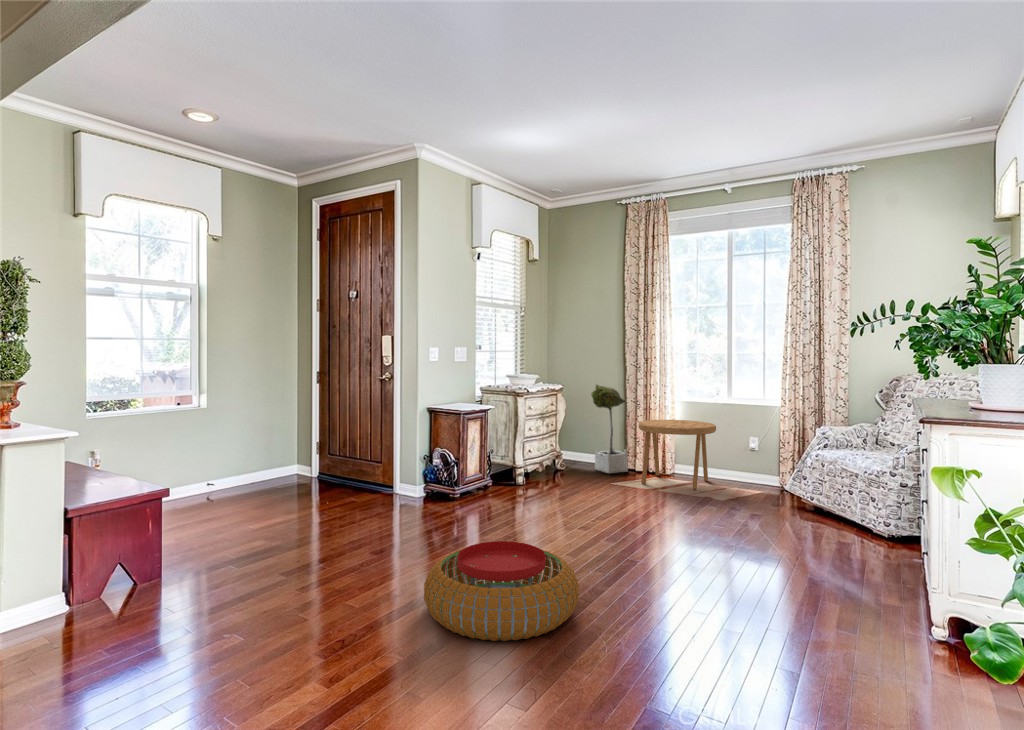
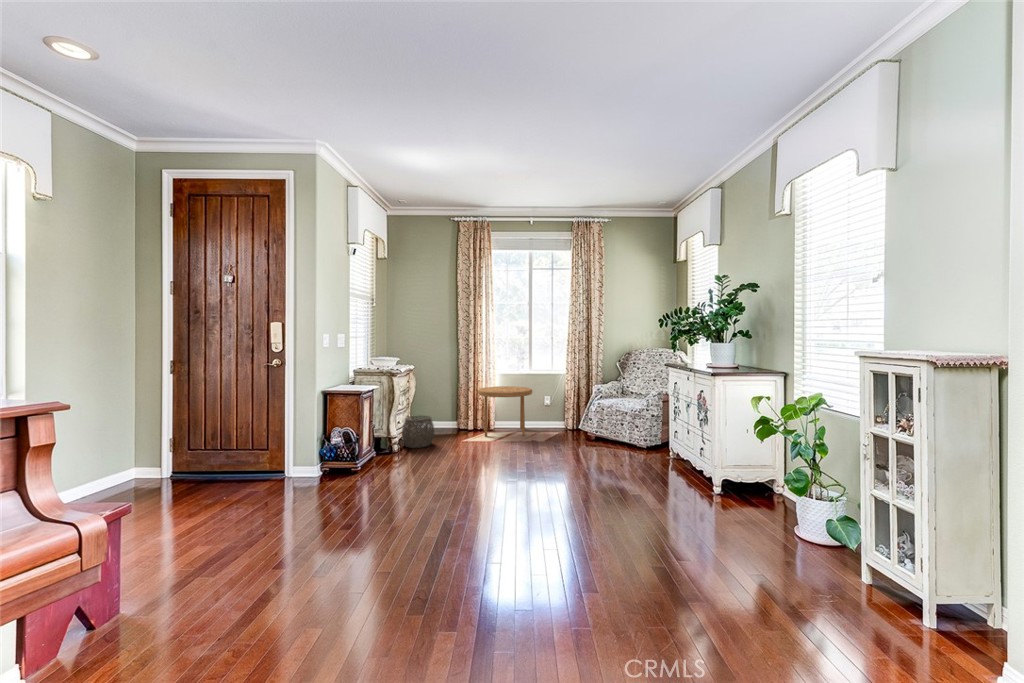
potted tree: present [591,385,628,473] -> none [432,363,463,432]
woven basket: none [531,447,571,485] -> present [402,415,434,448]
pouf: present [424,541,579,641] -> none [464,497,598,590]

